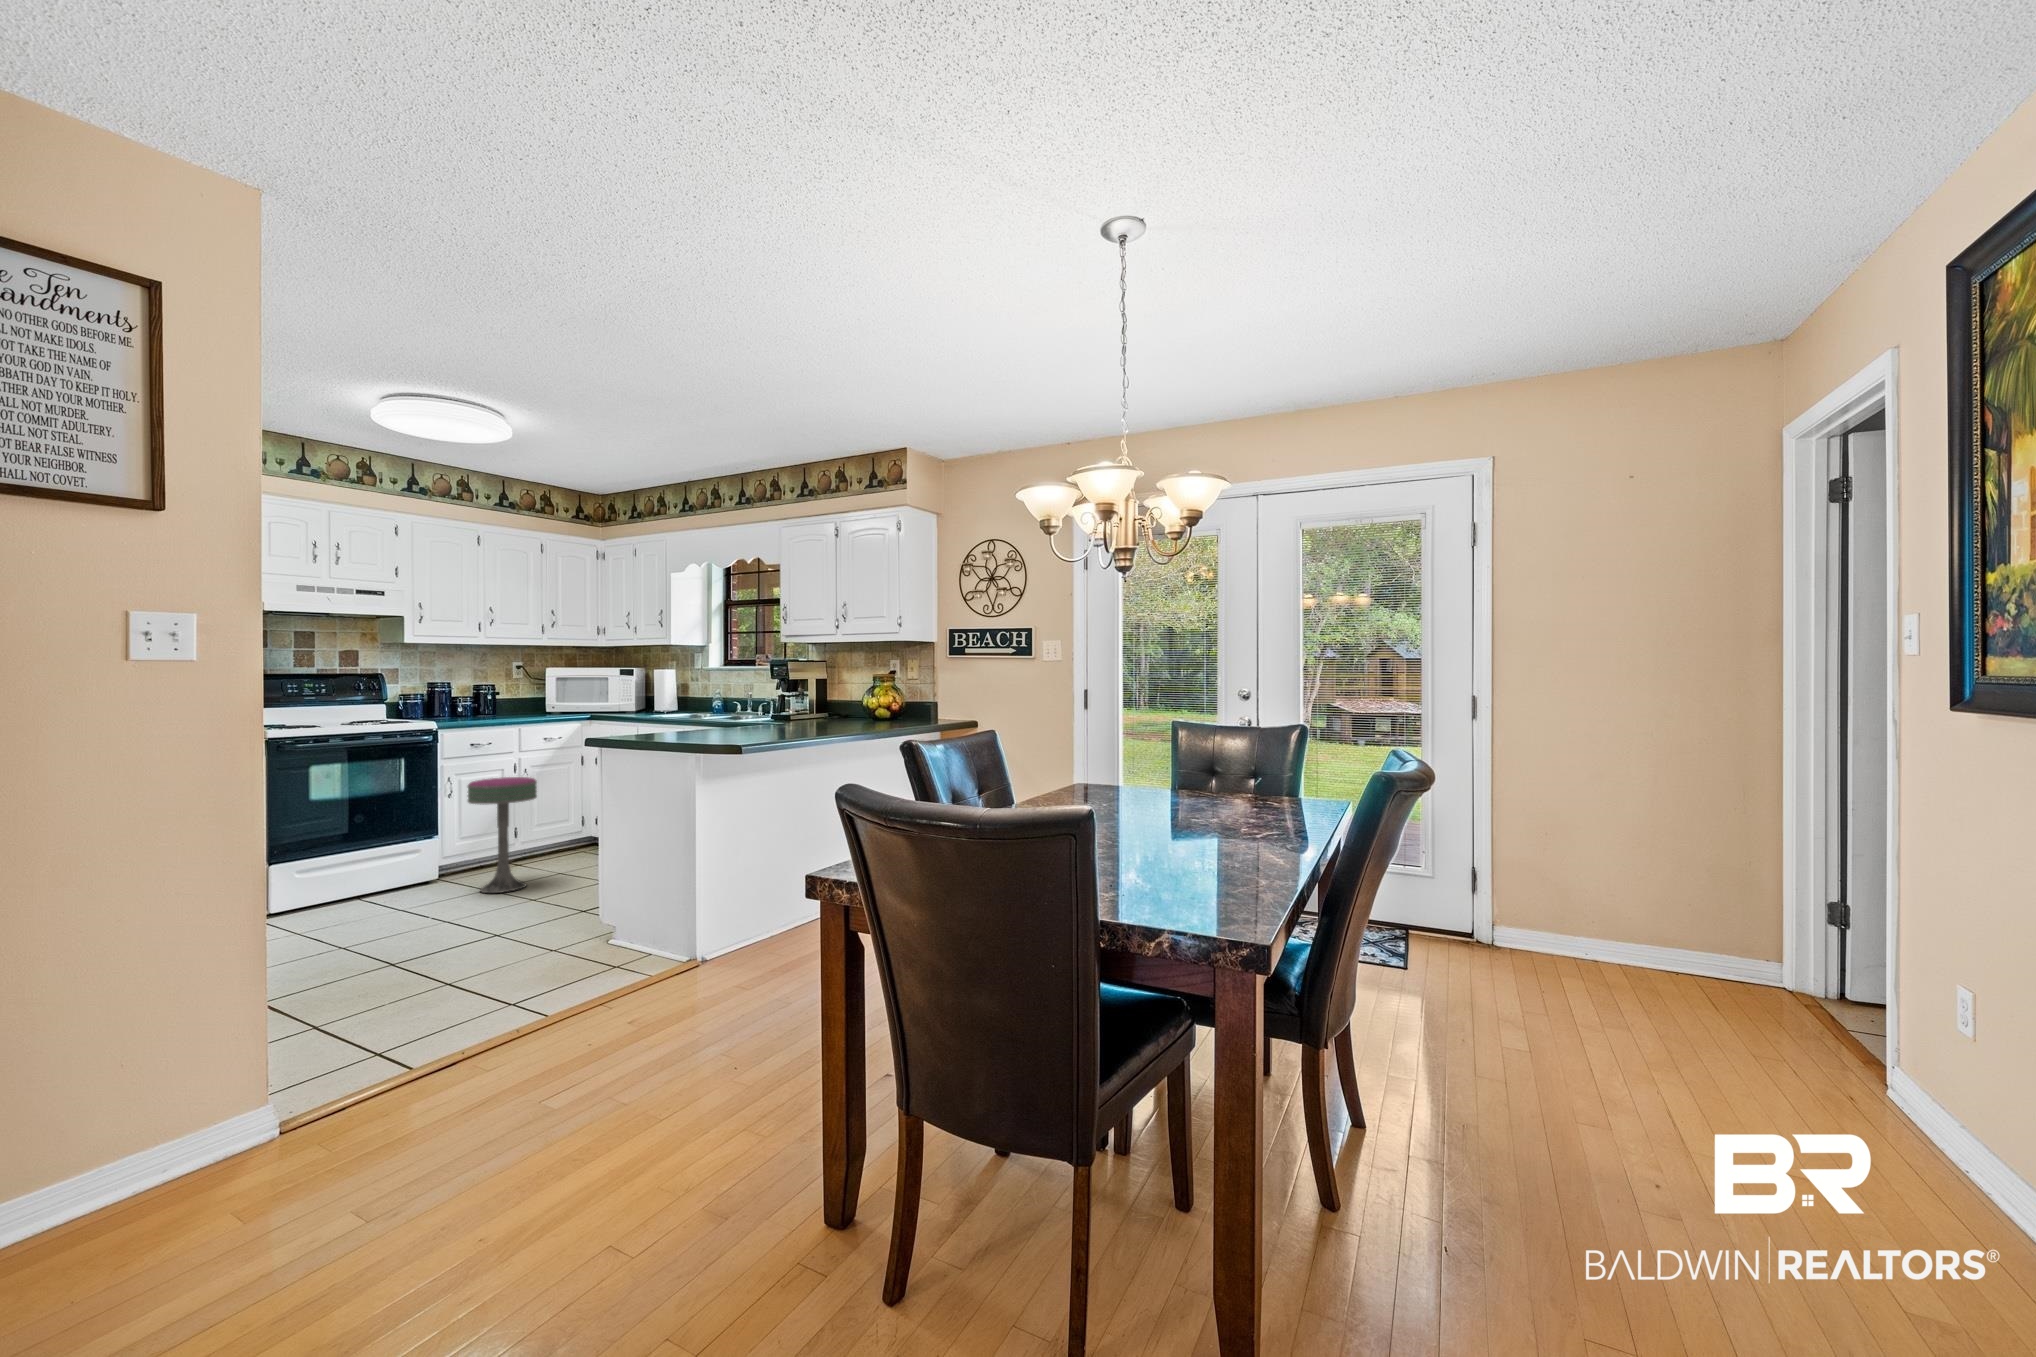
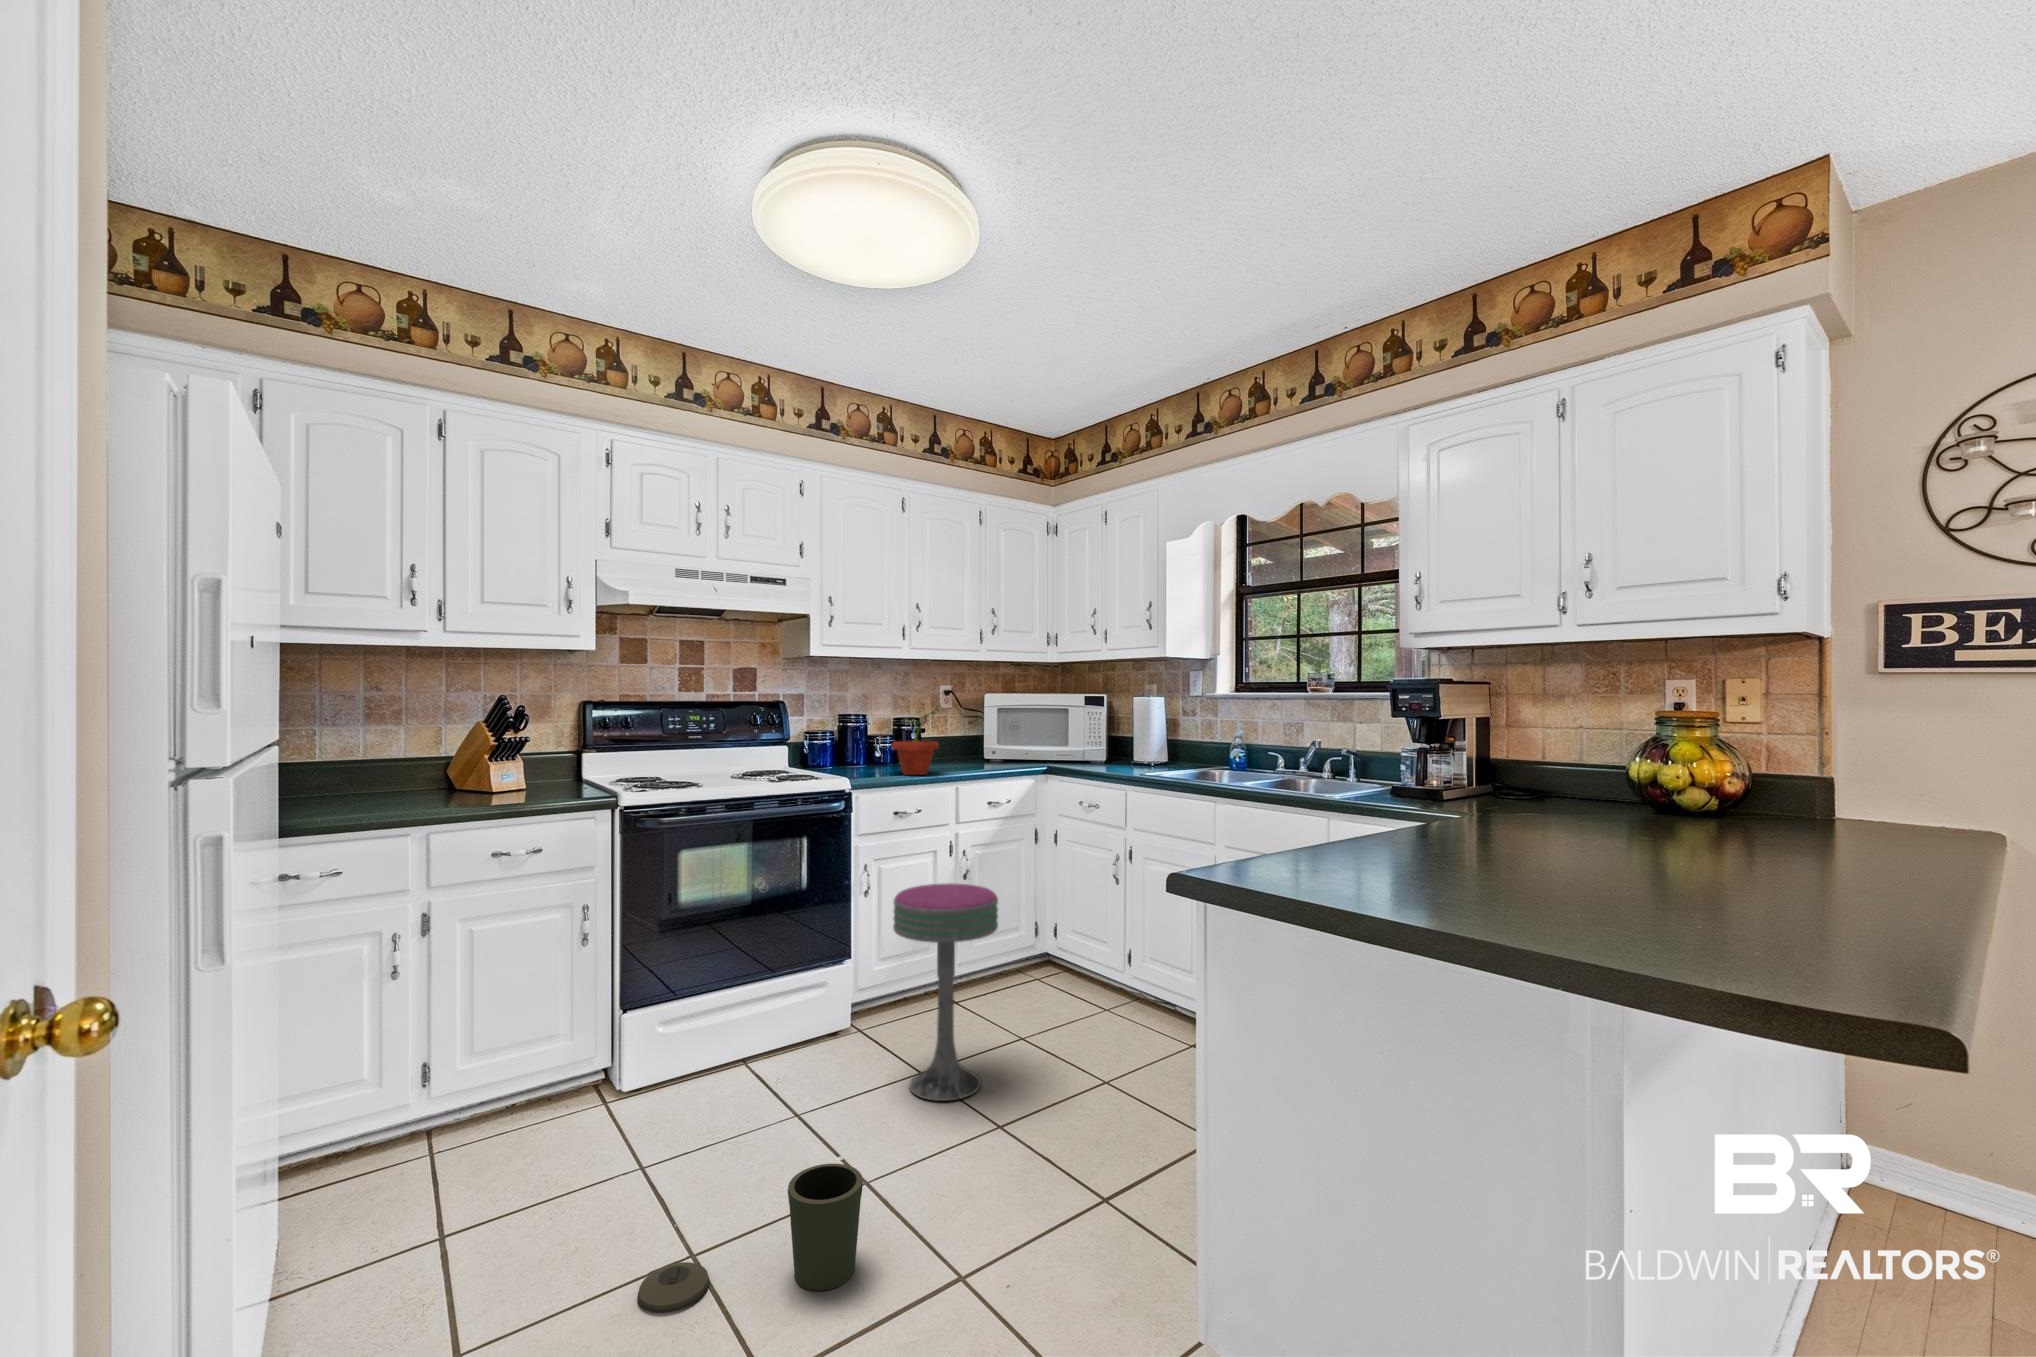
potted plant: none [470,672,509,721] -> present [892,700,939,775]
trash can: none [315,895,445,960] -> present [637,1164,863,1313]

